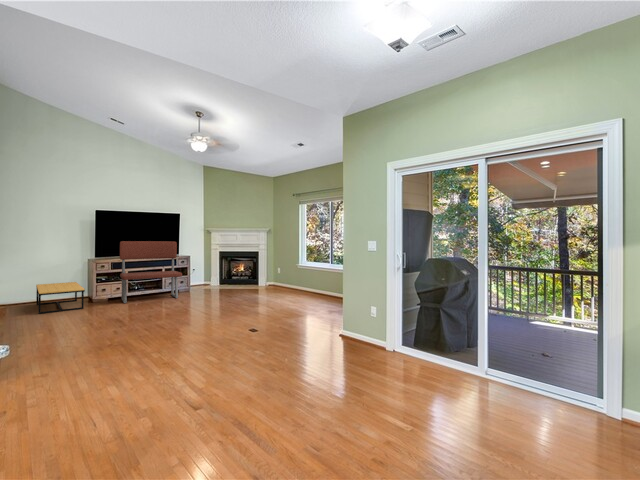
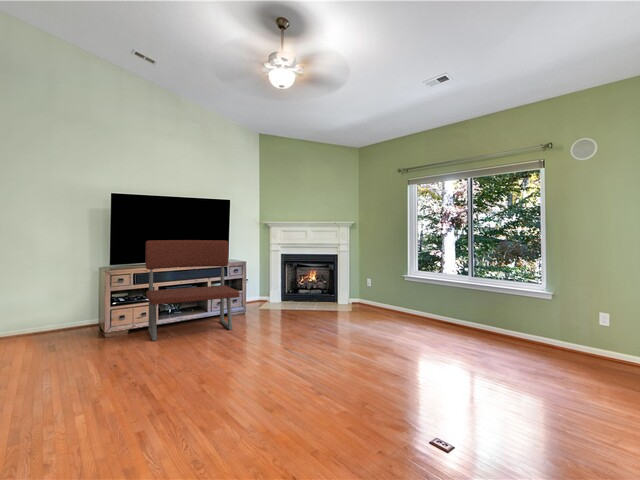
coffee table: present [36,282,85,314] -> none [15,302,91,366]

